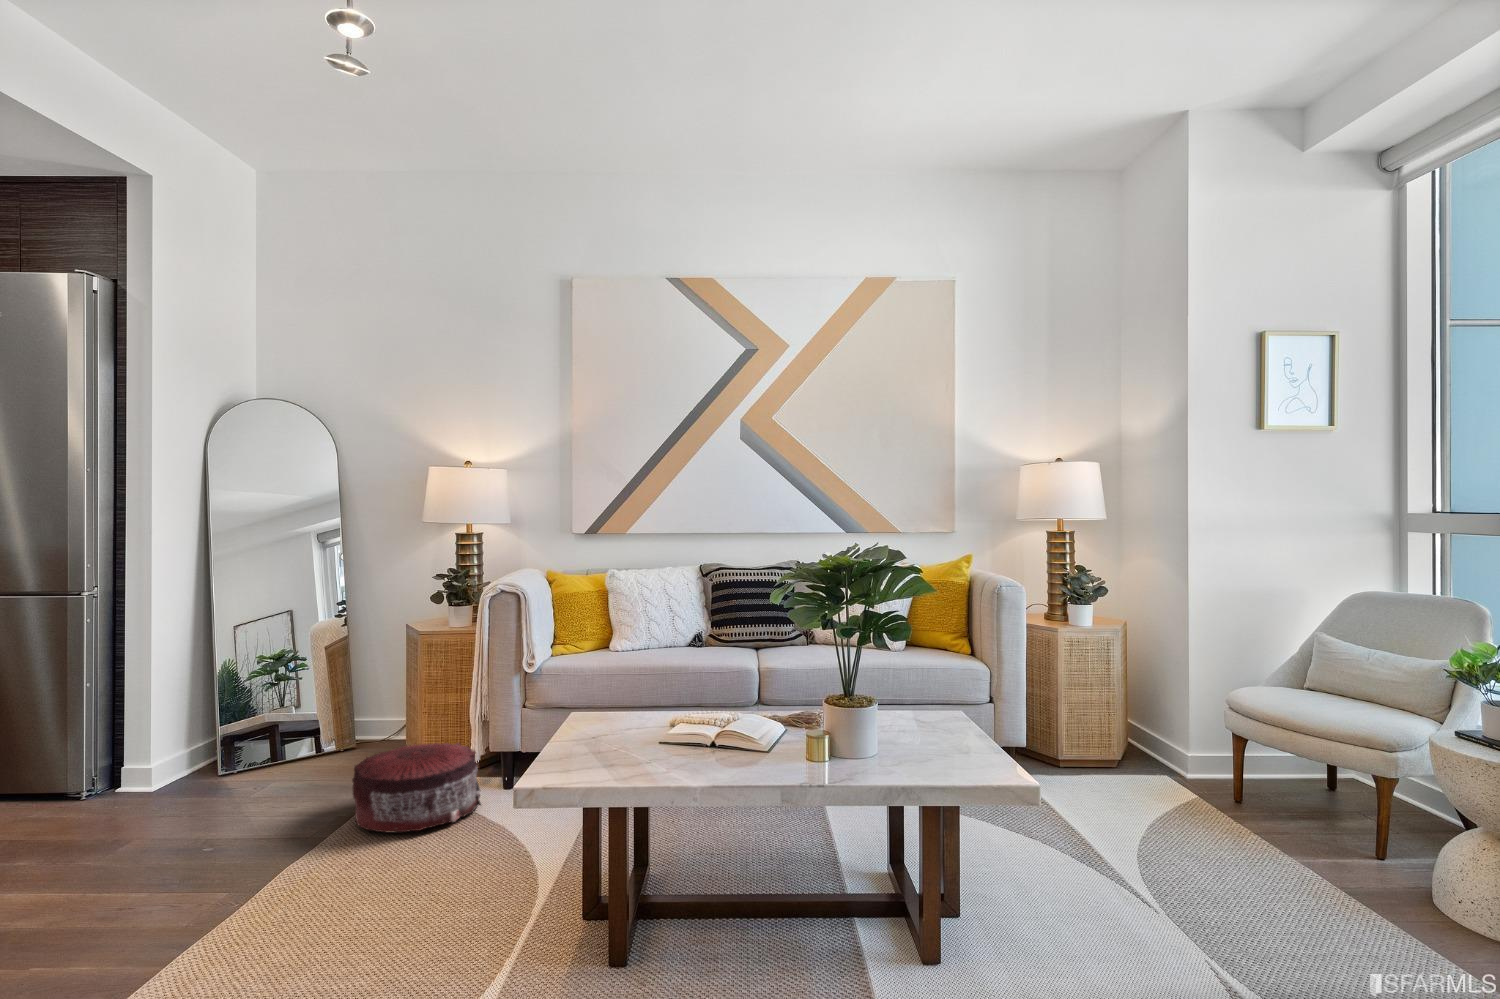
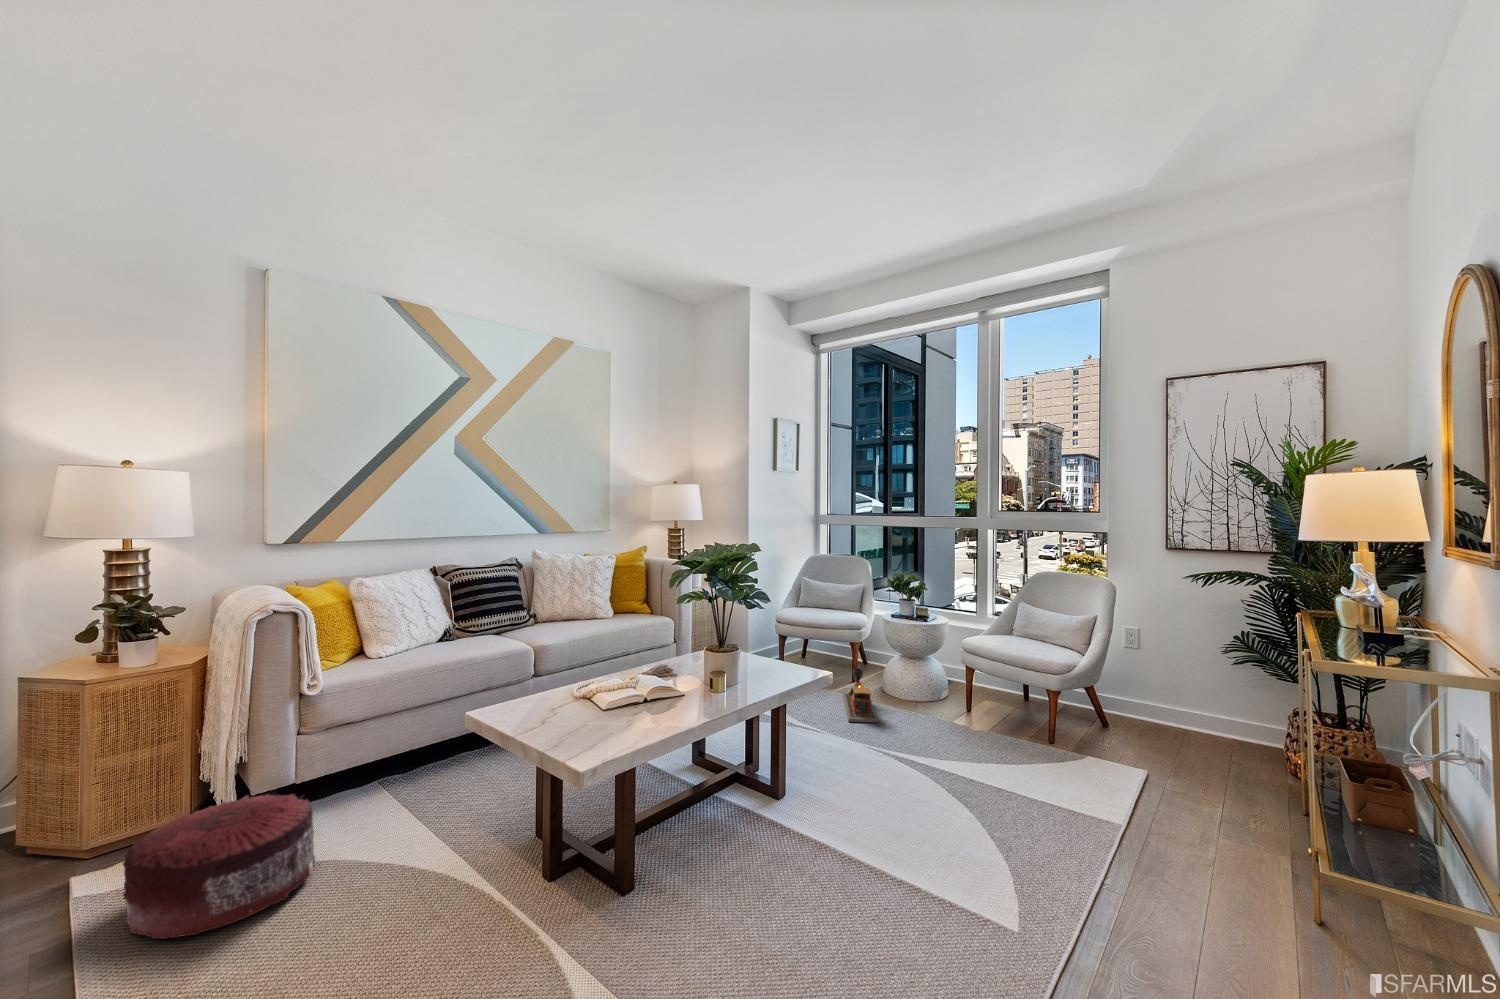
toy train: none [1165,823,1300,935] -> present [843,668,878,723]

